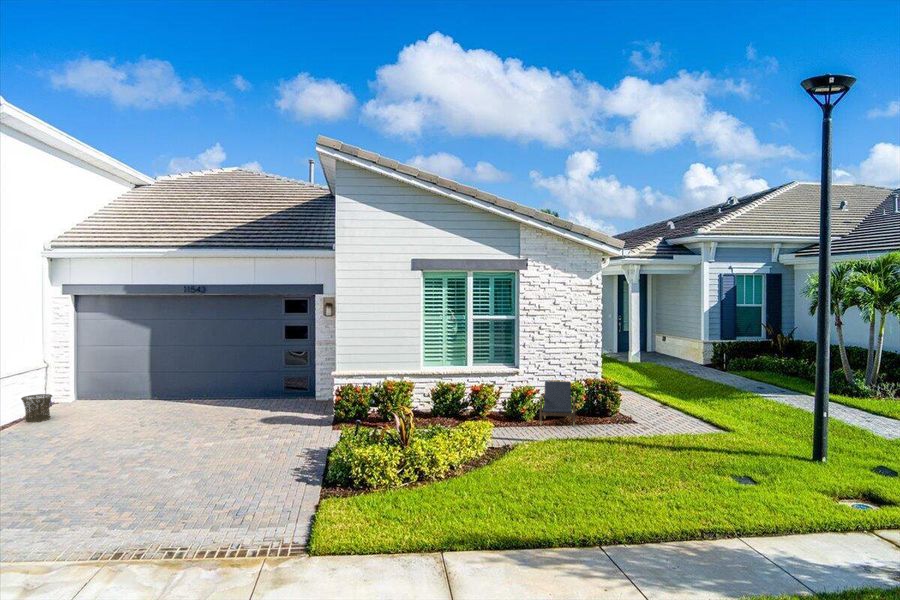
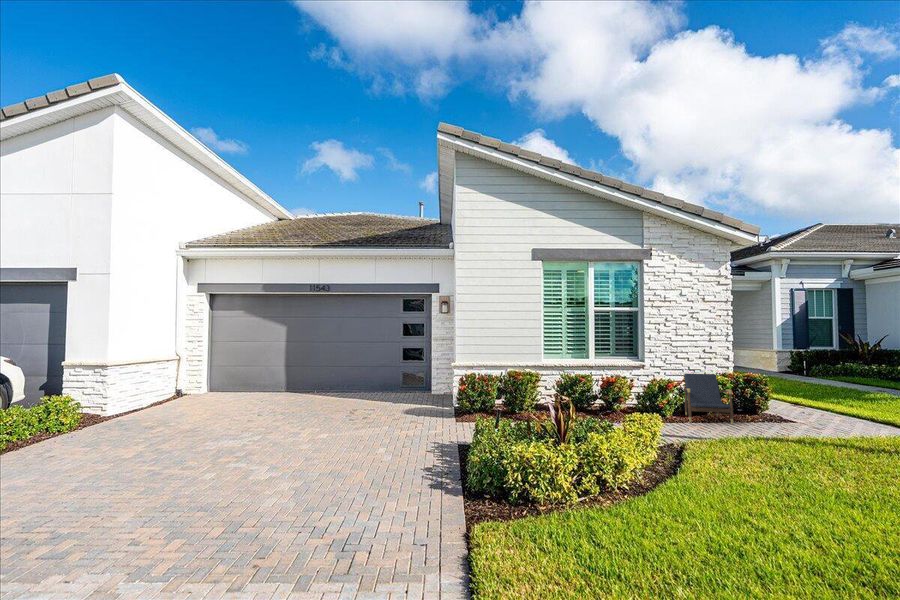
basket: present [21,394,52,422] -> none [156,382,187,408]

